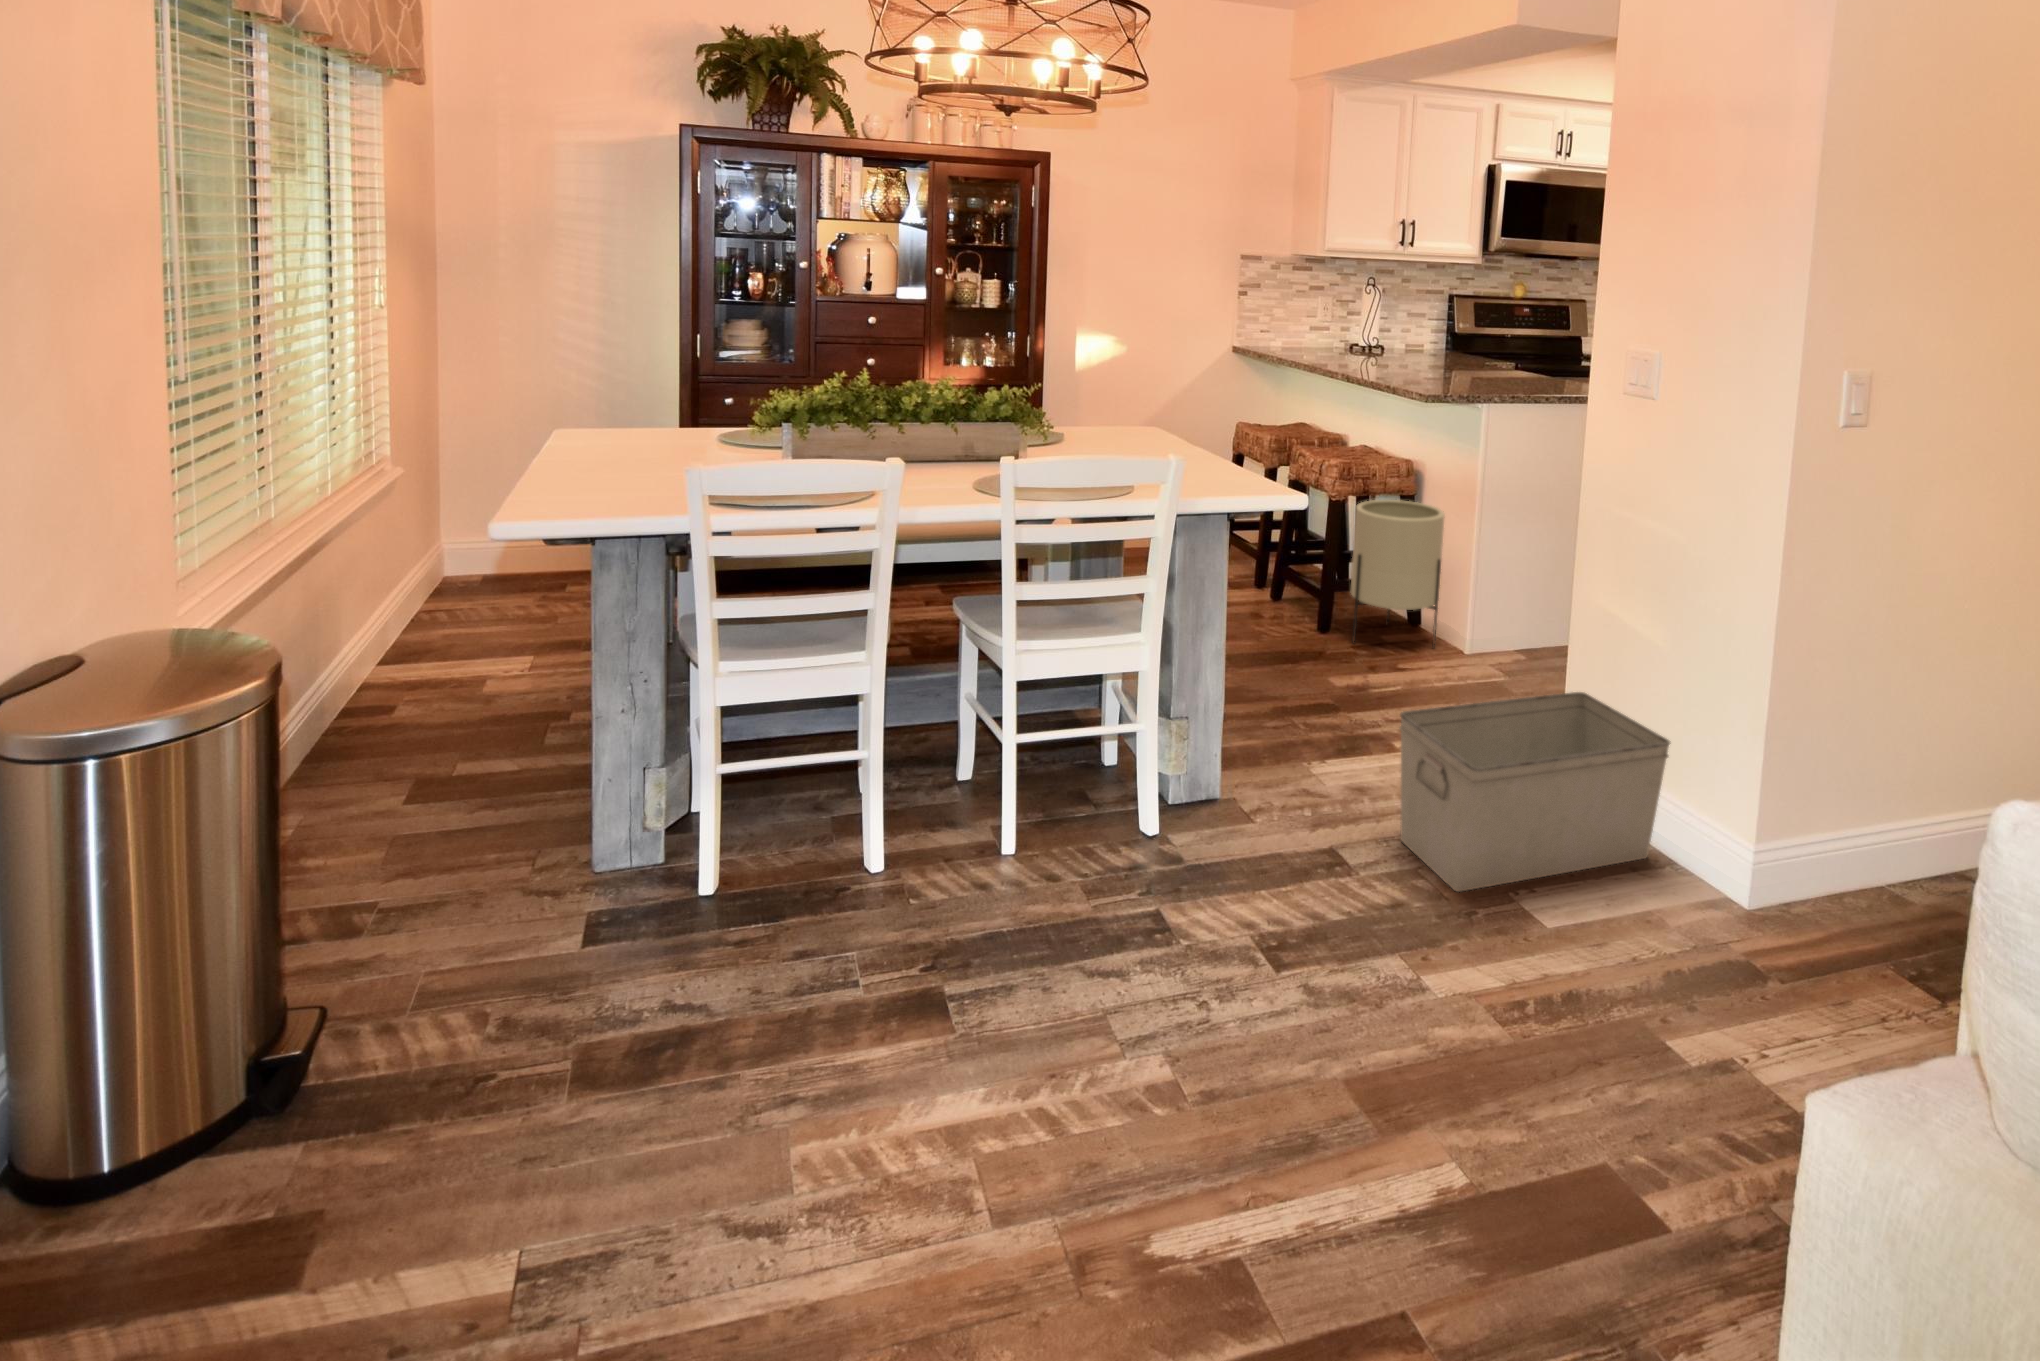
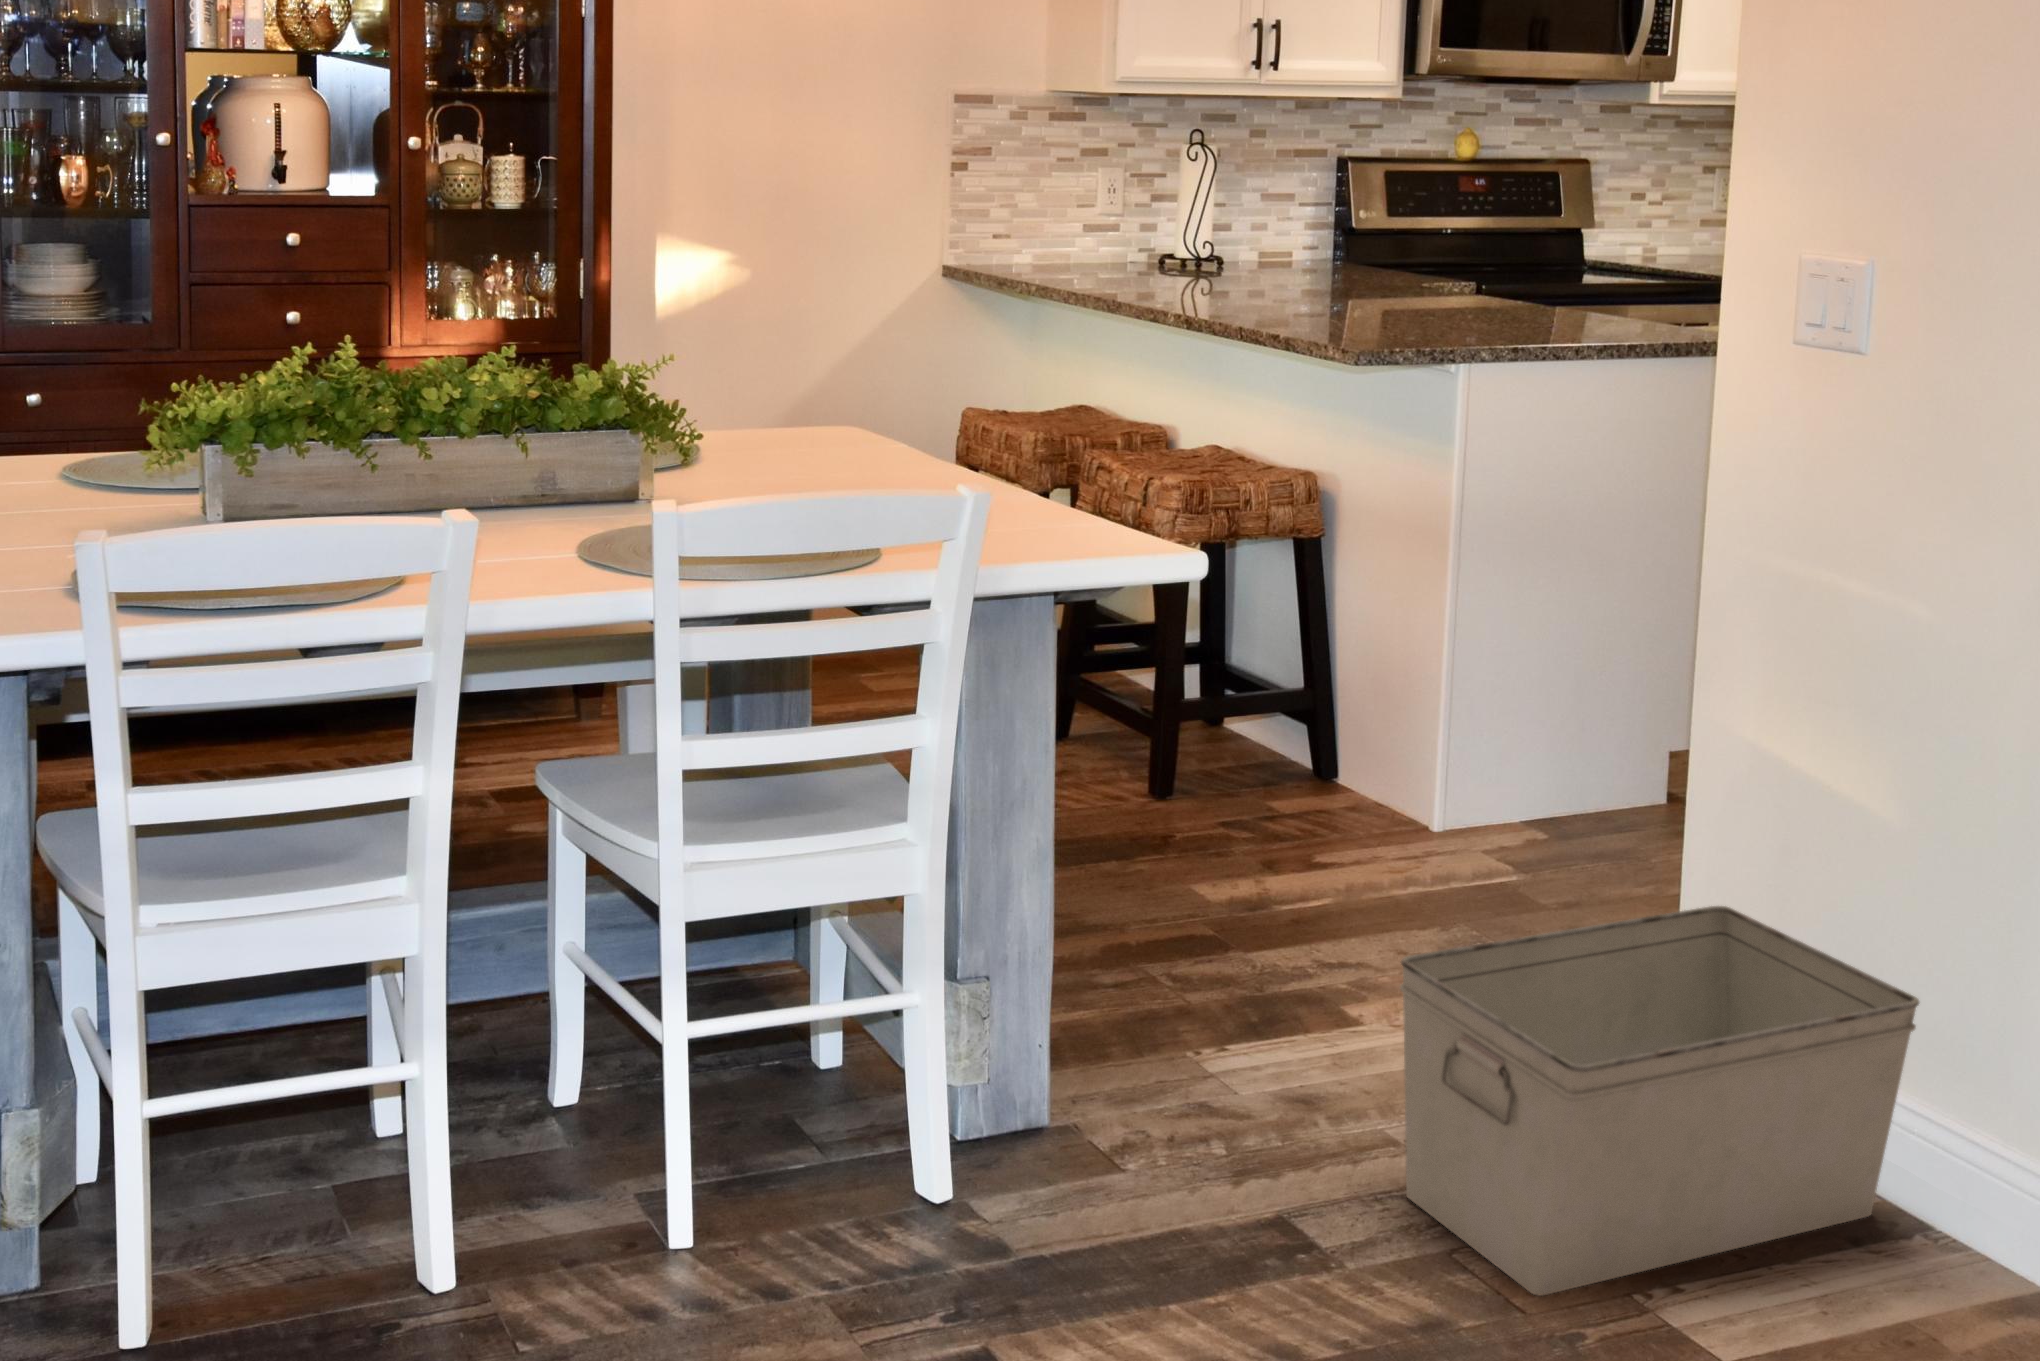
planter: present [1351,500,1445,648] -> none [1210,545,1385,818]

